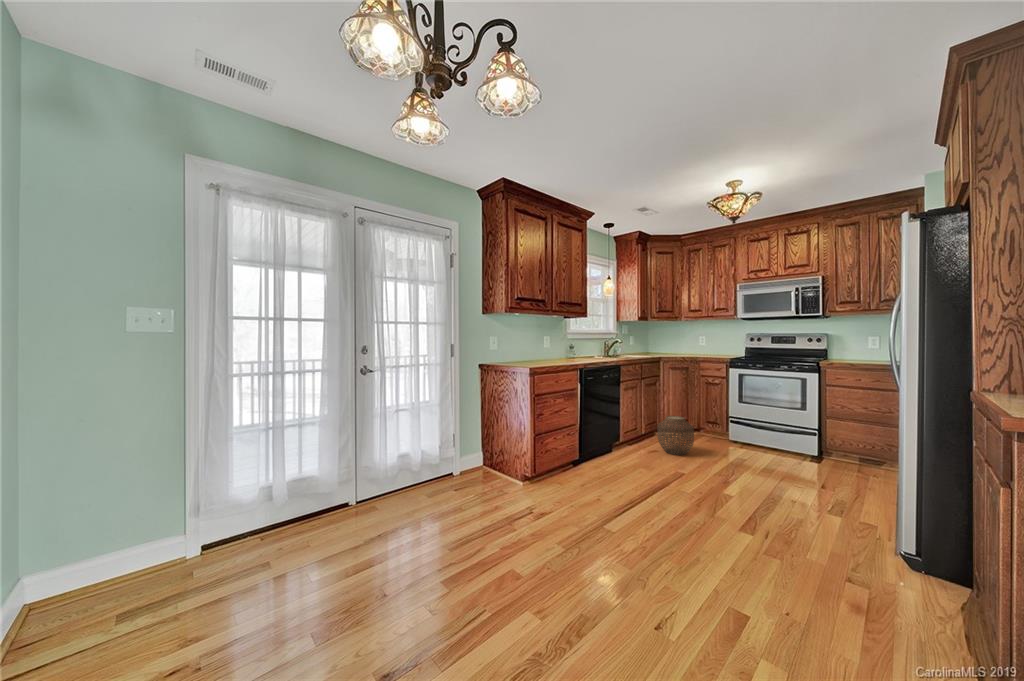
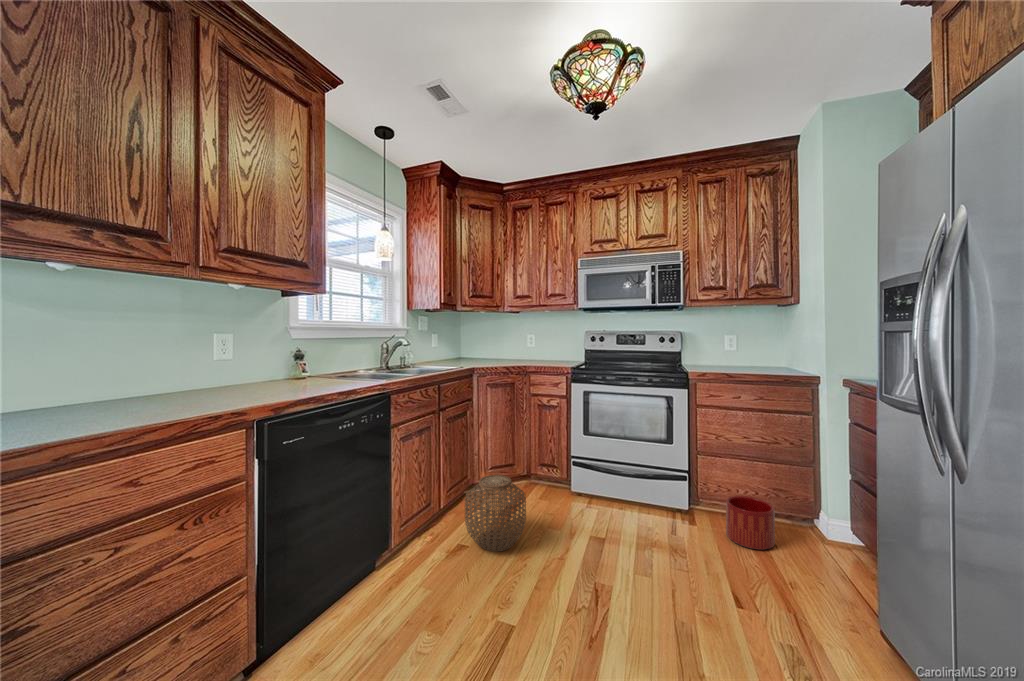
planter: none [839,444,876,476] -> present [726,496,775,550]

